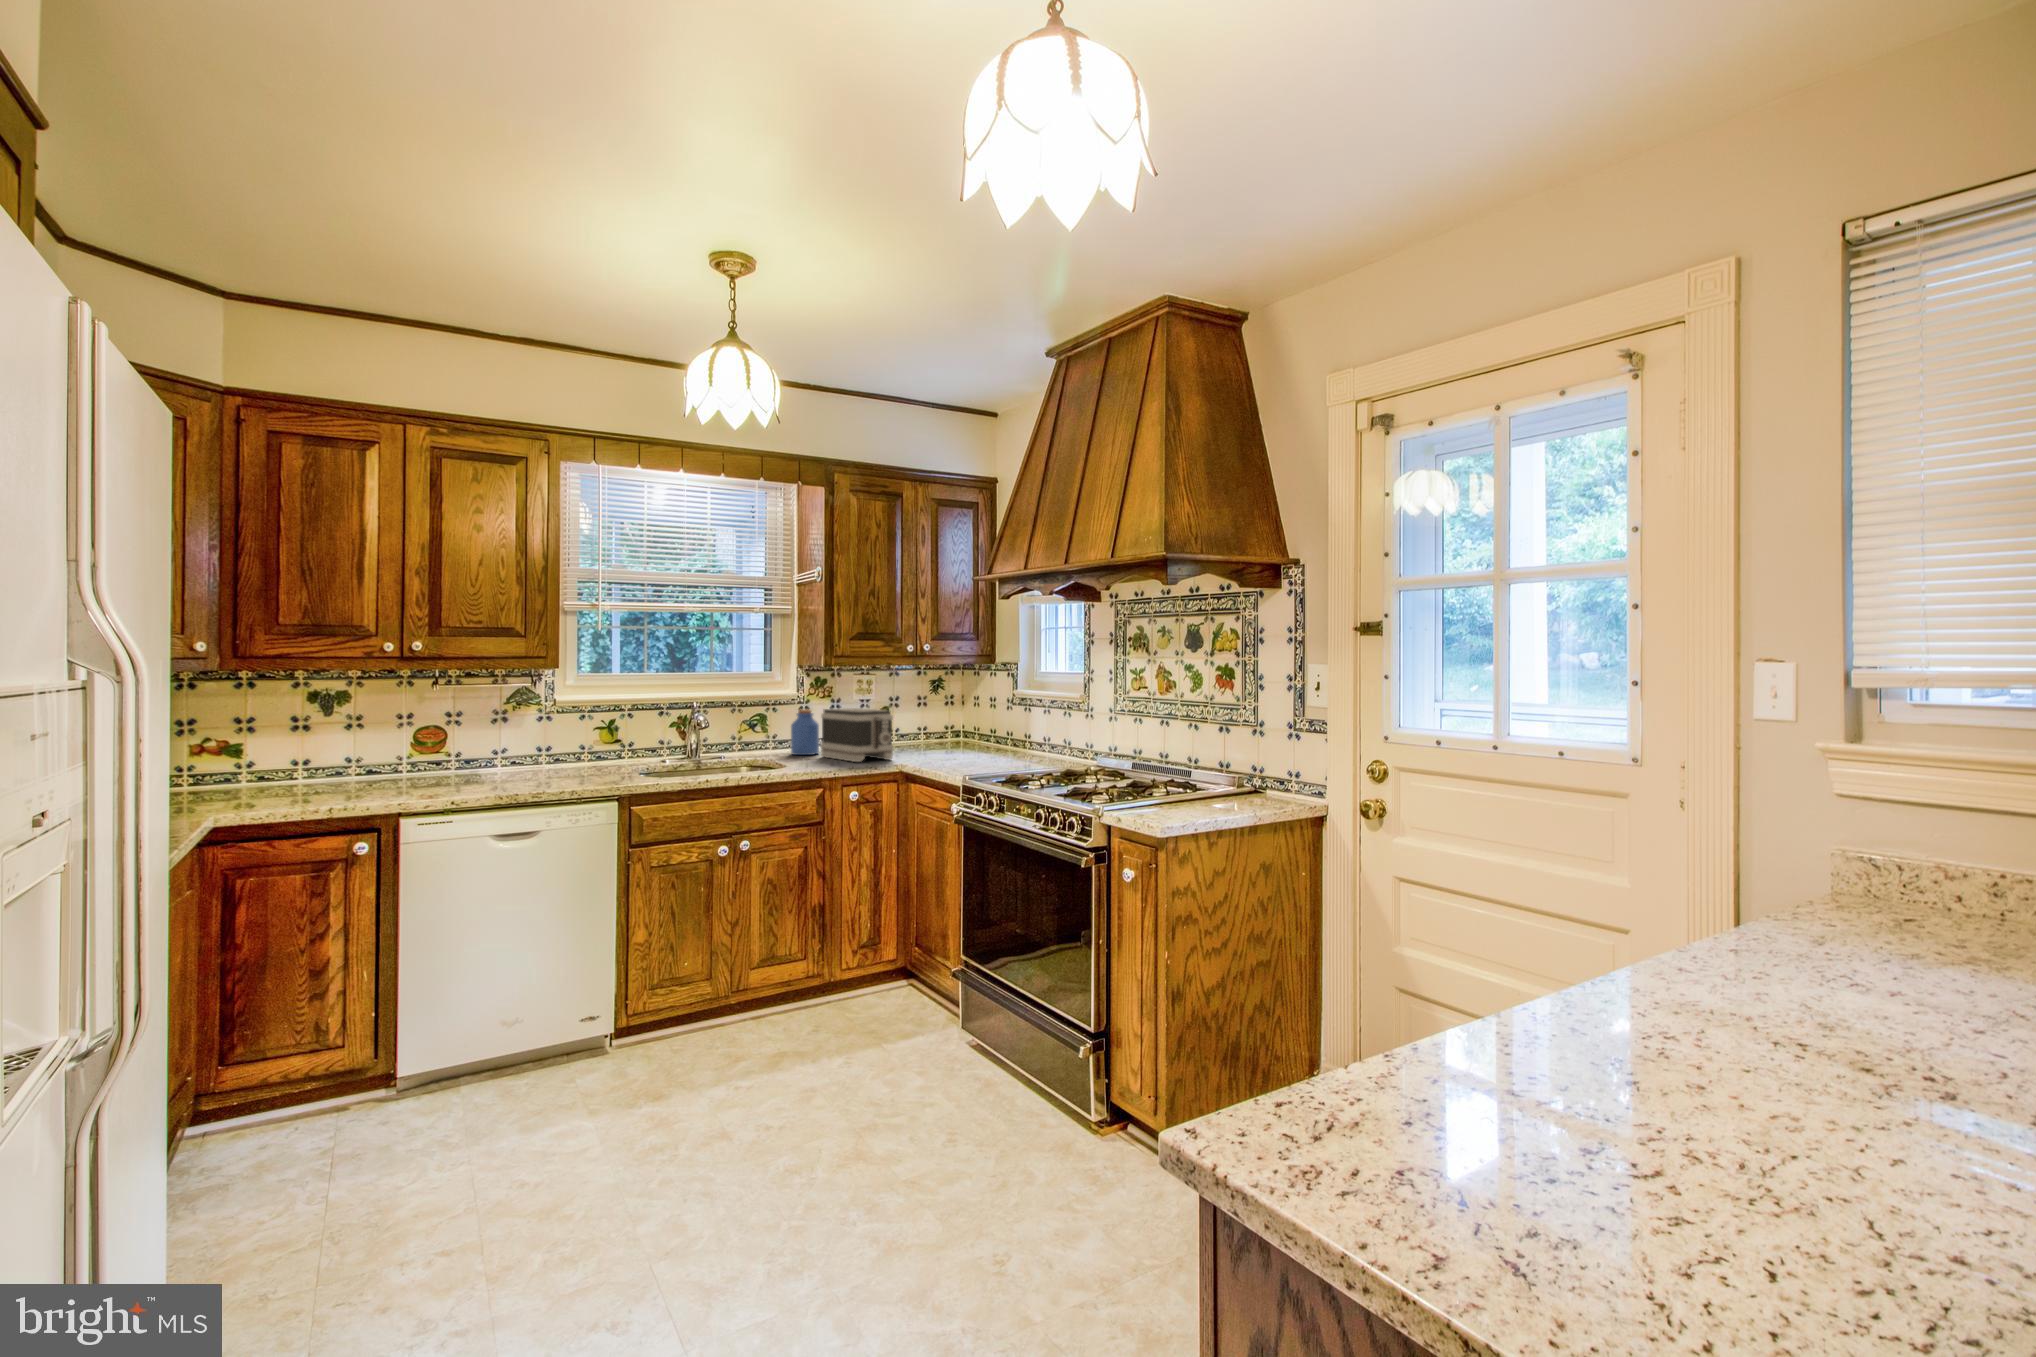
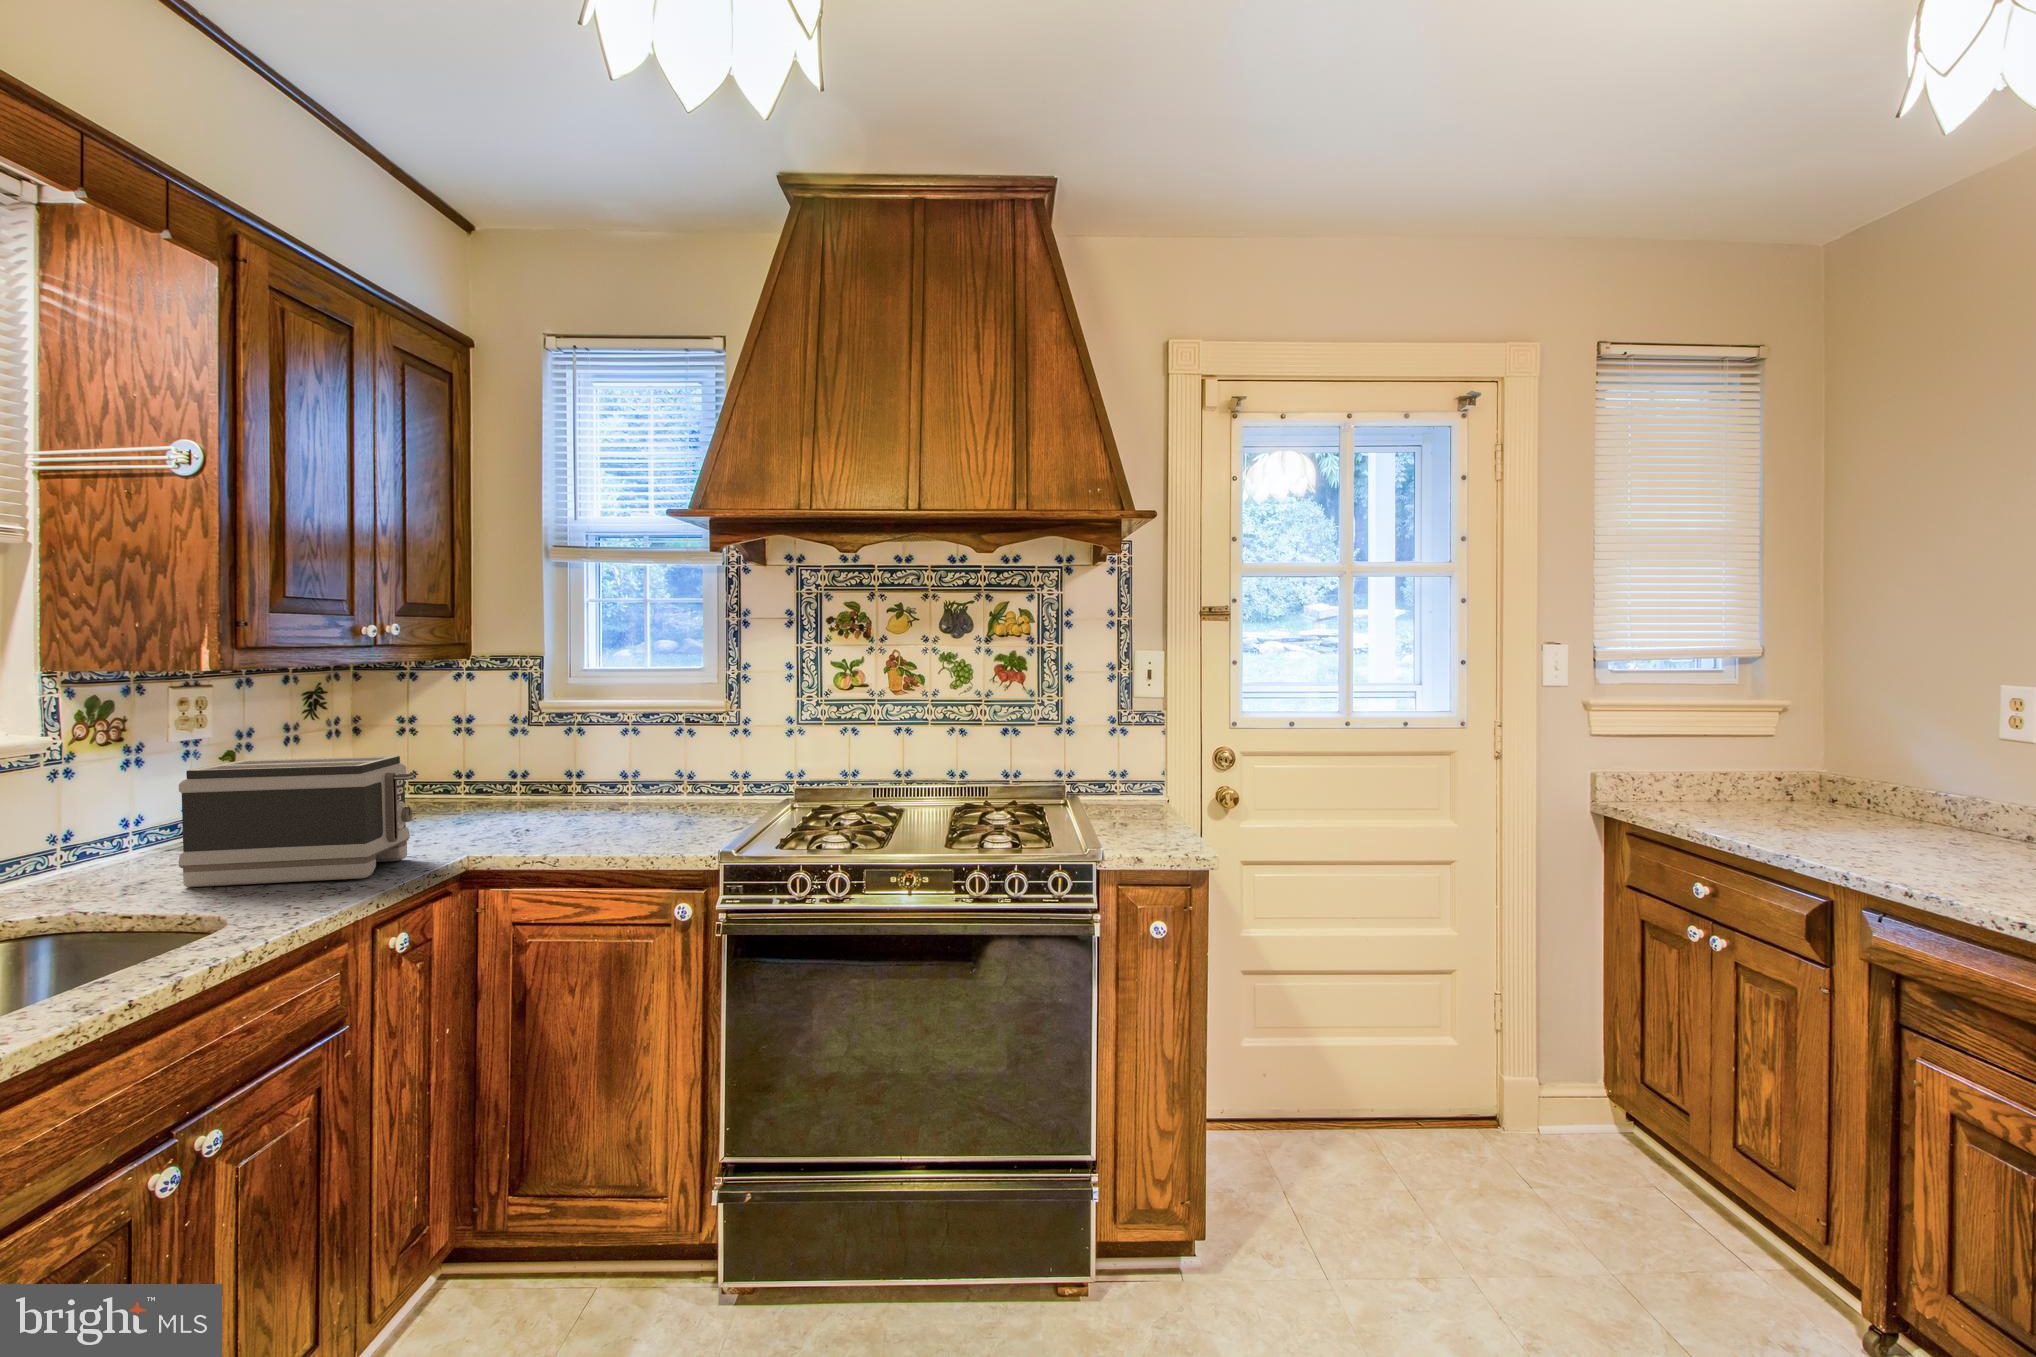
jar: present [791,709,819,755] -> none [33,777,135,900]

